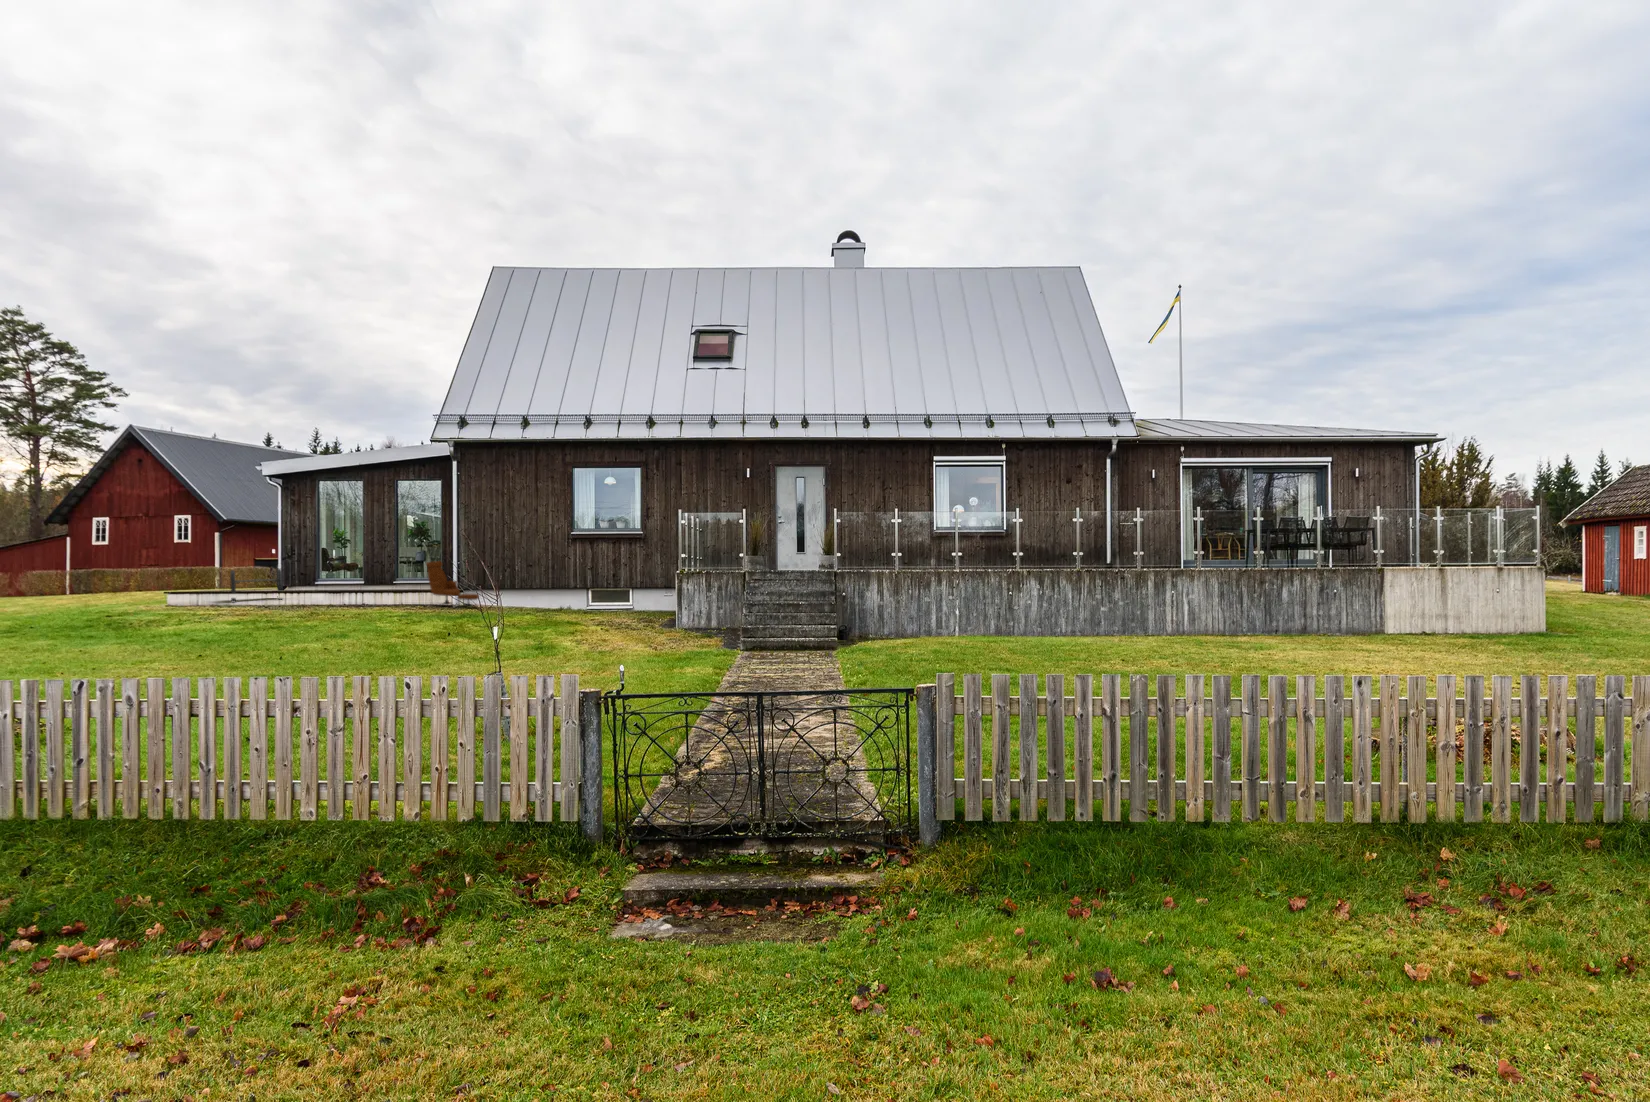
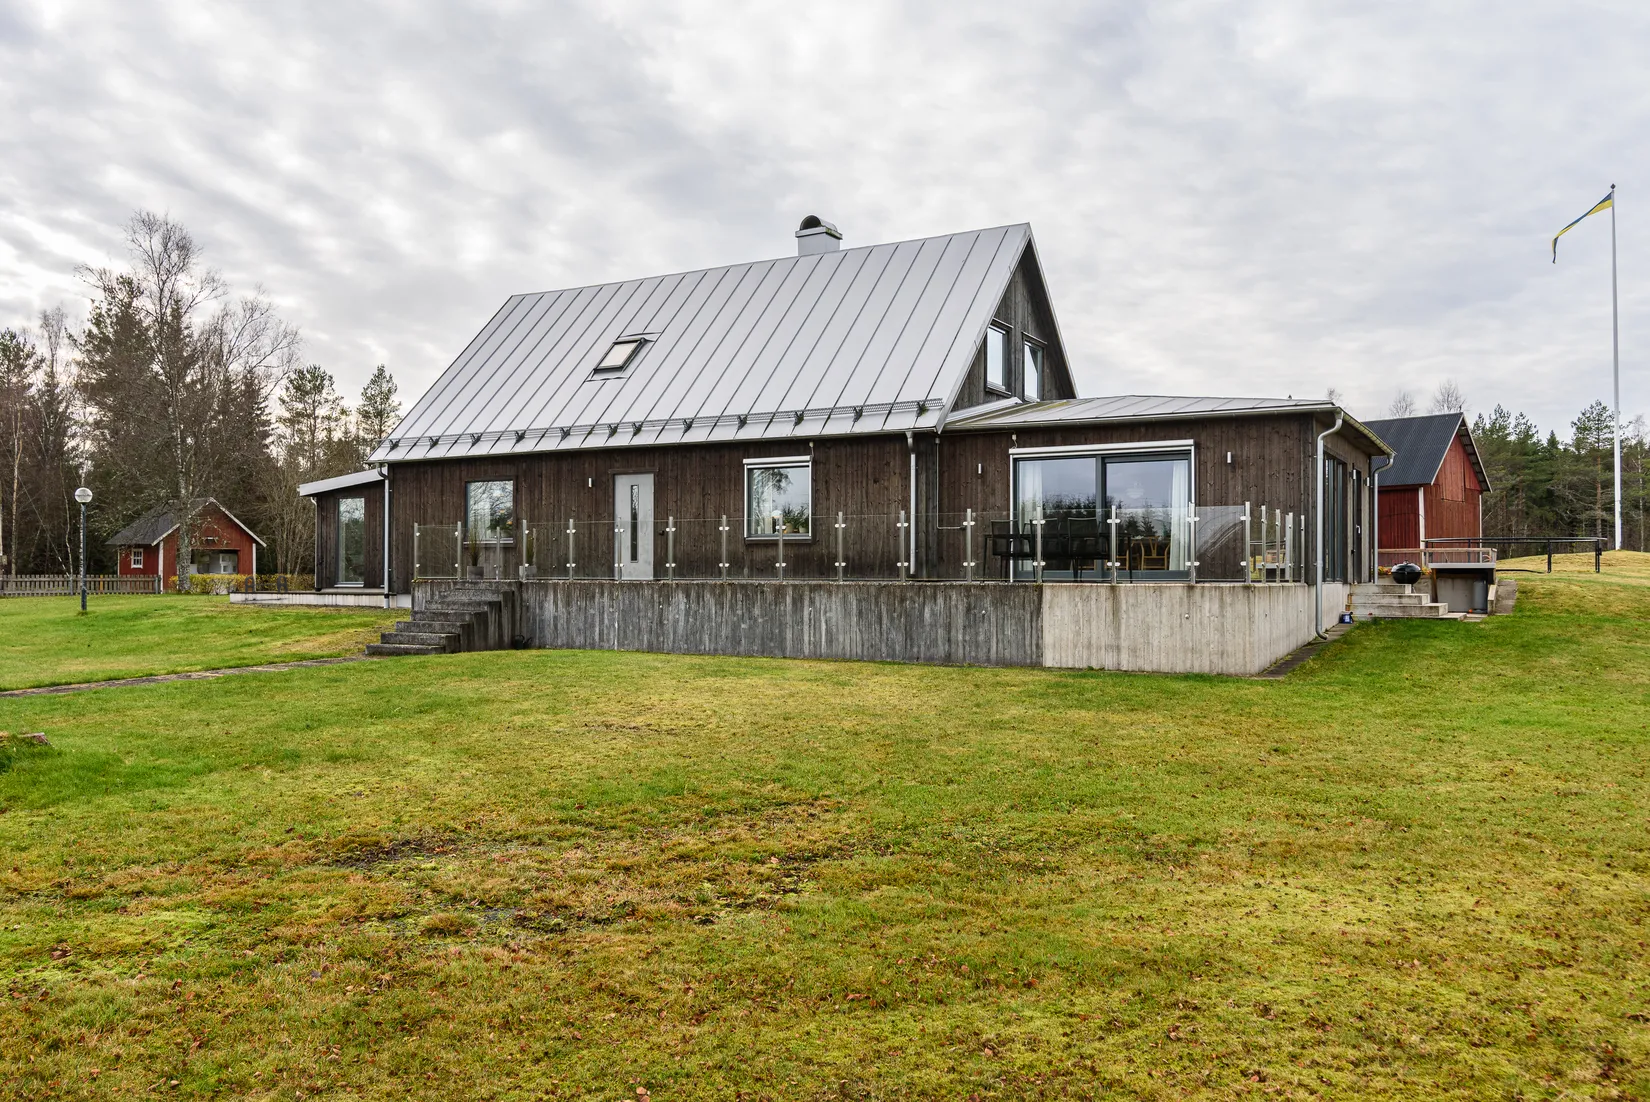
lounge chair: present [427,561,479,606] -> none [342,570,373,610]

